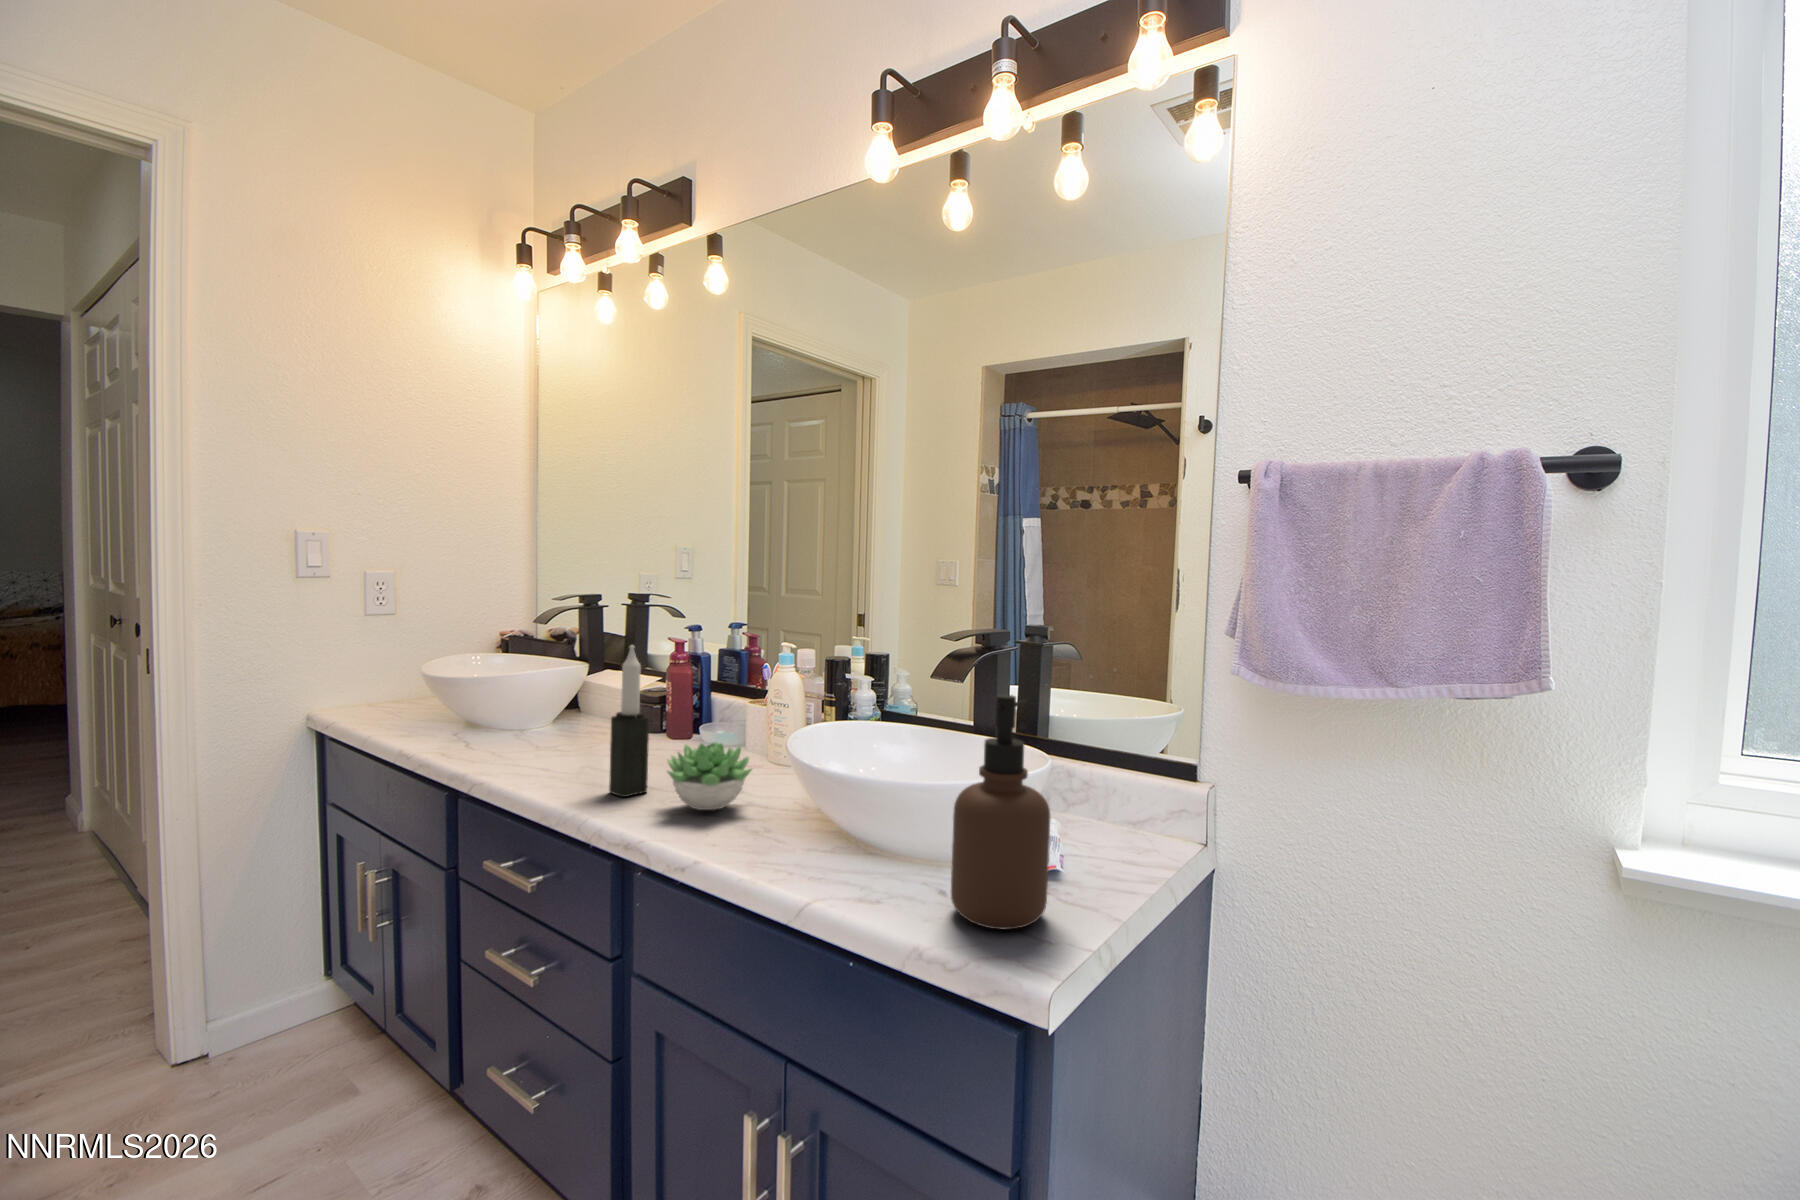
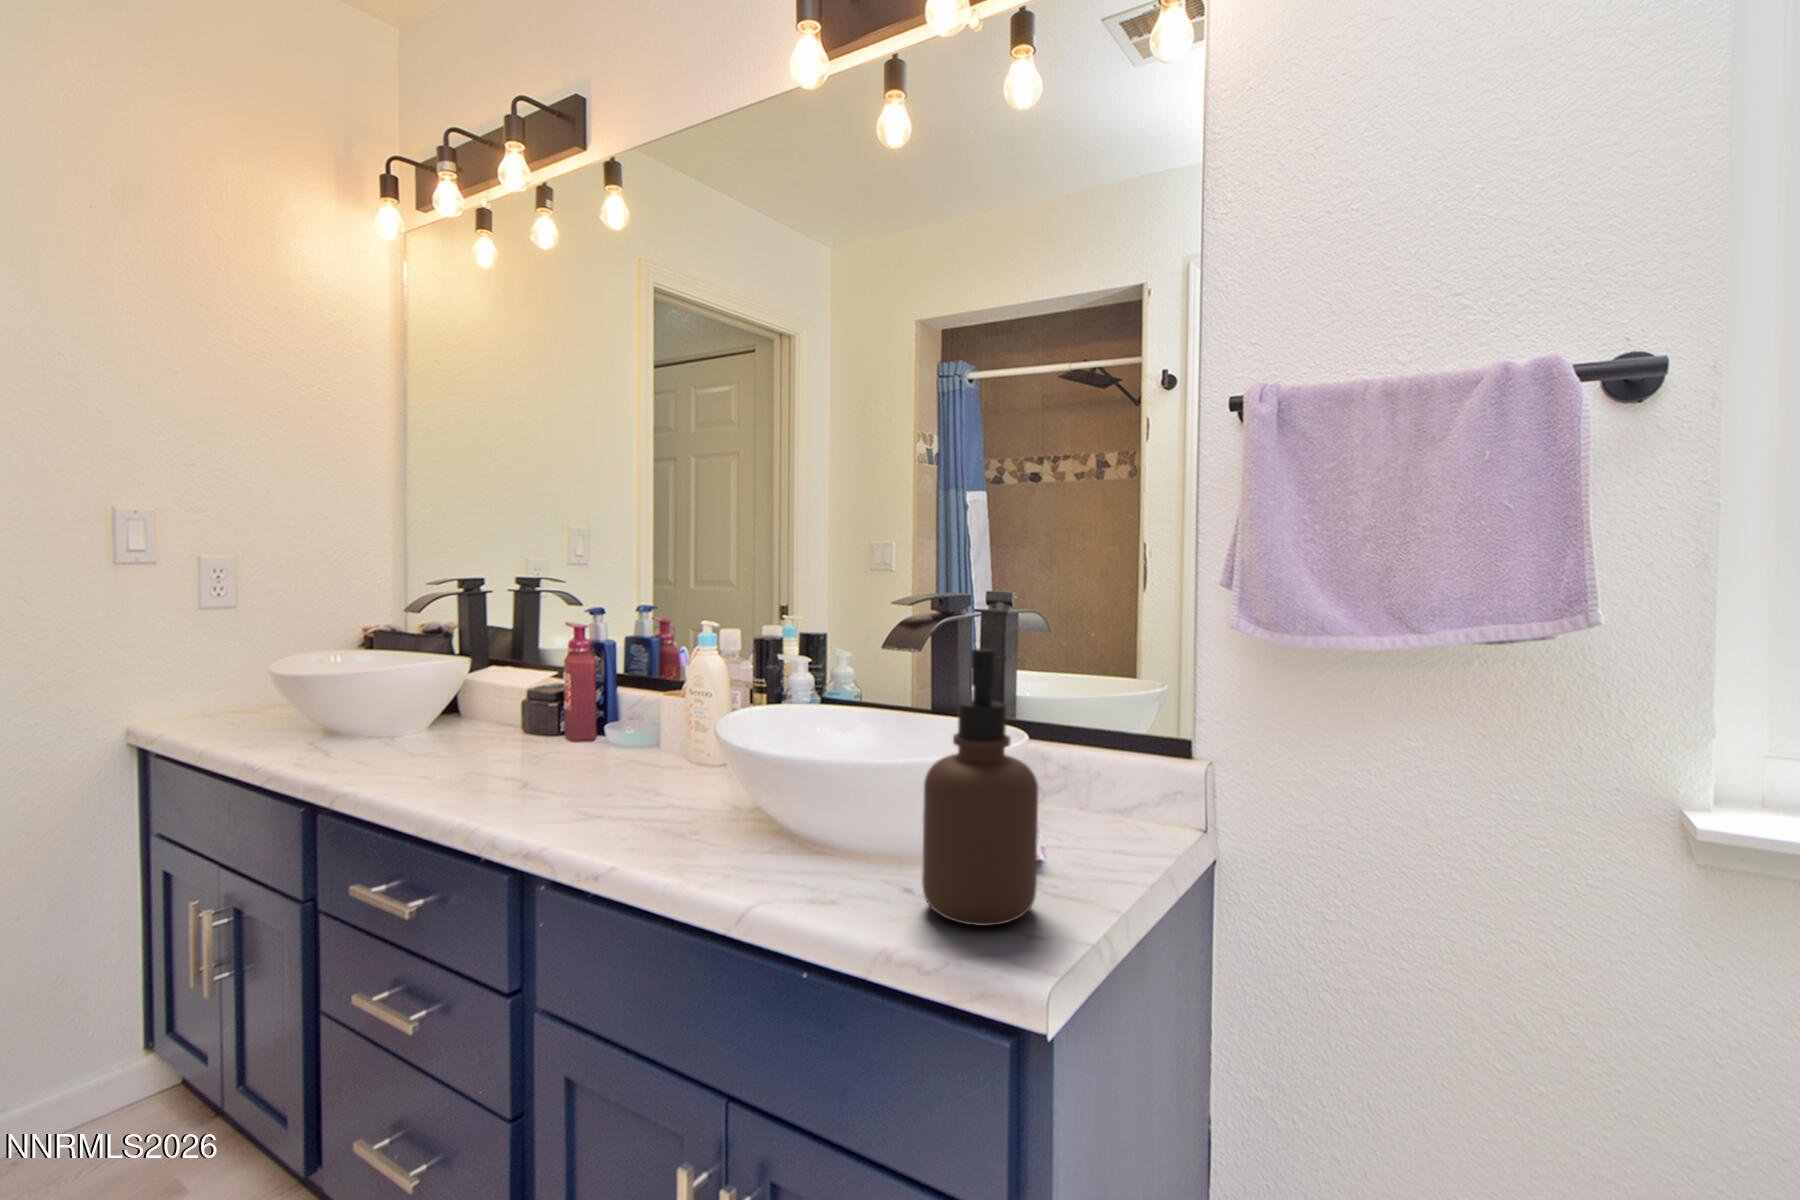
candle: present [609,645,649,797] -> none [499,621,547,802]
succulent plant: present [667,742,752,810] -> none [569,732,675,812]

